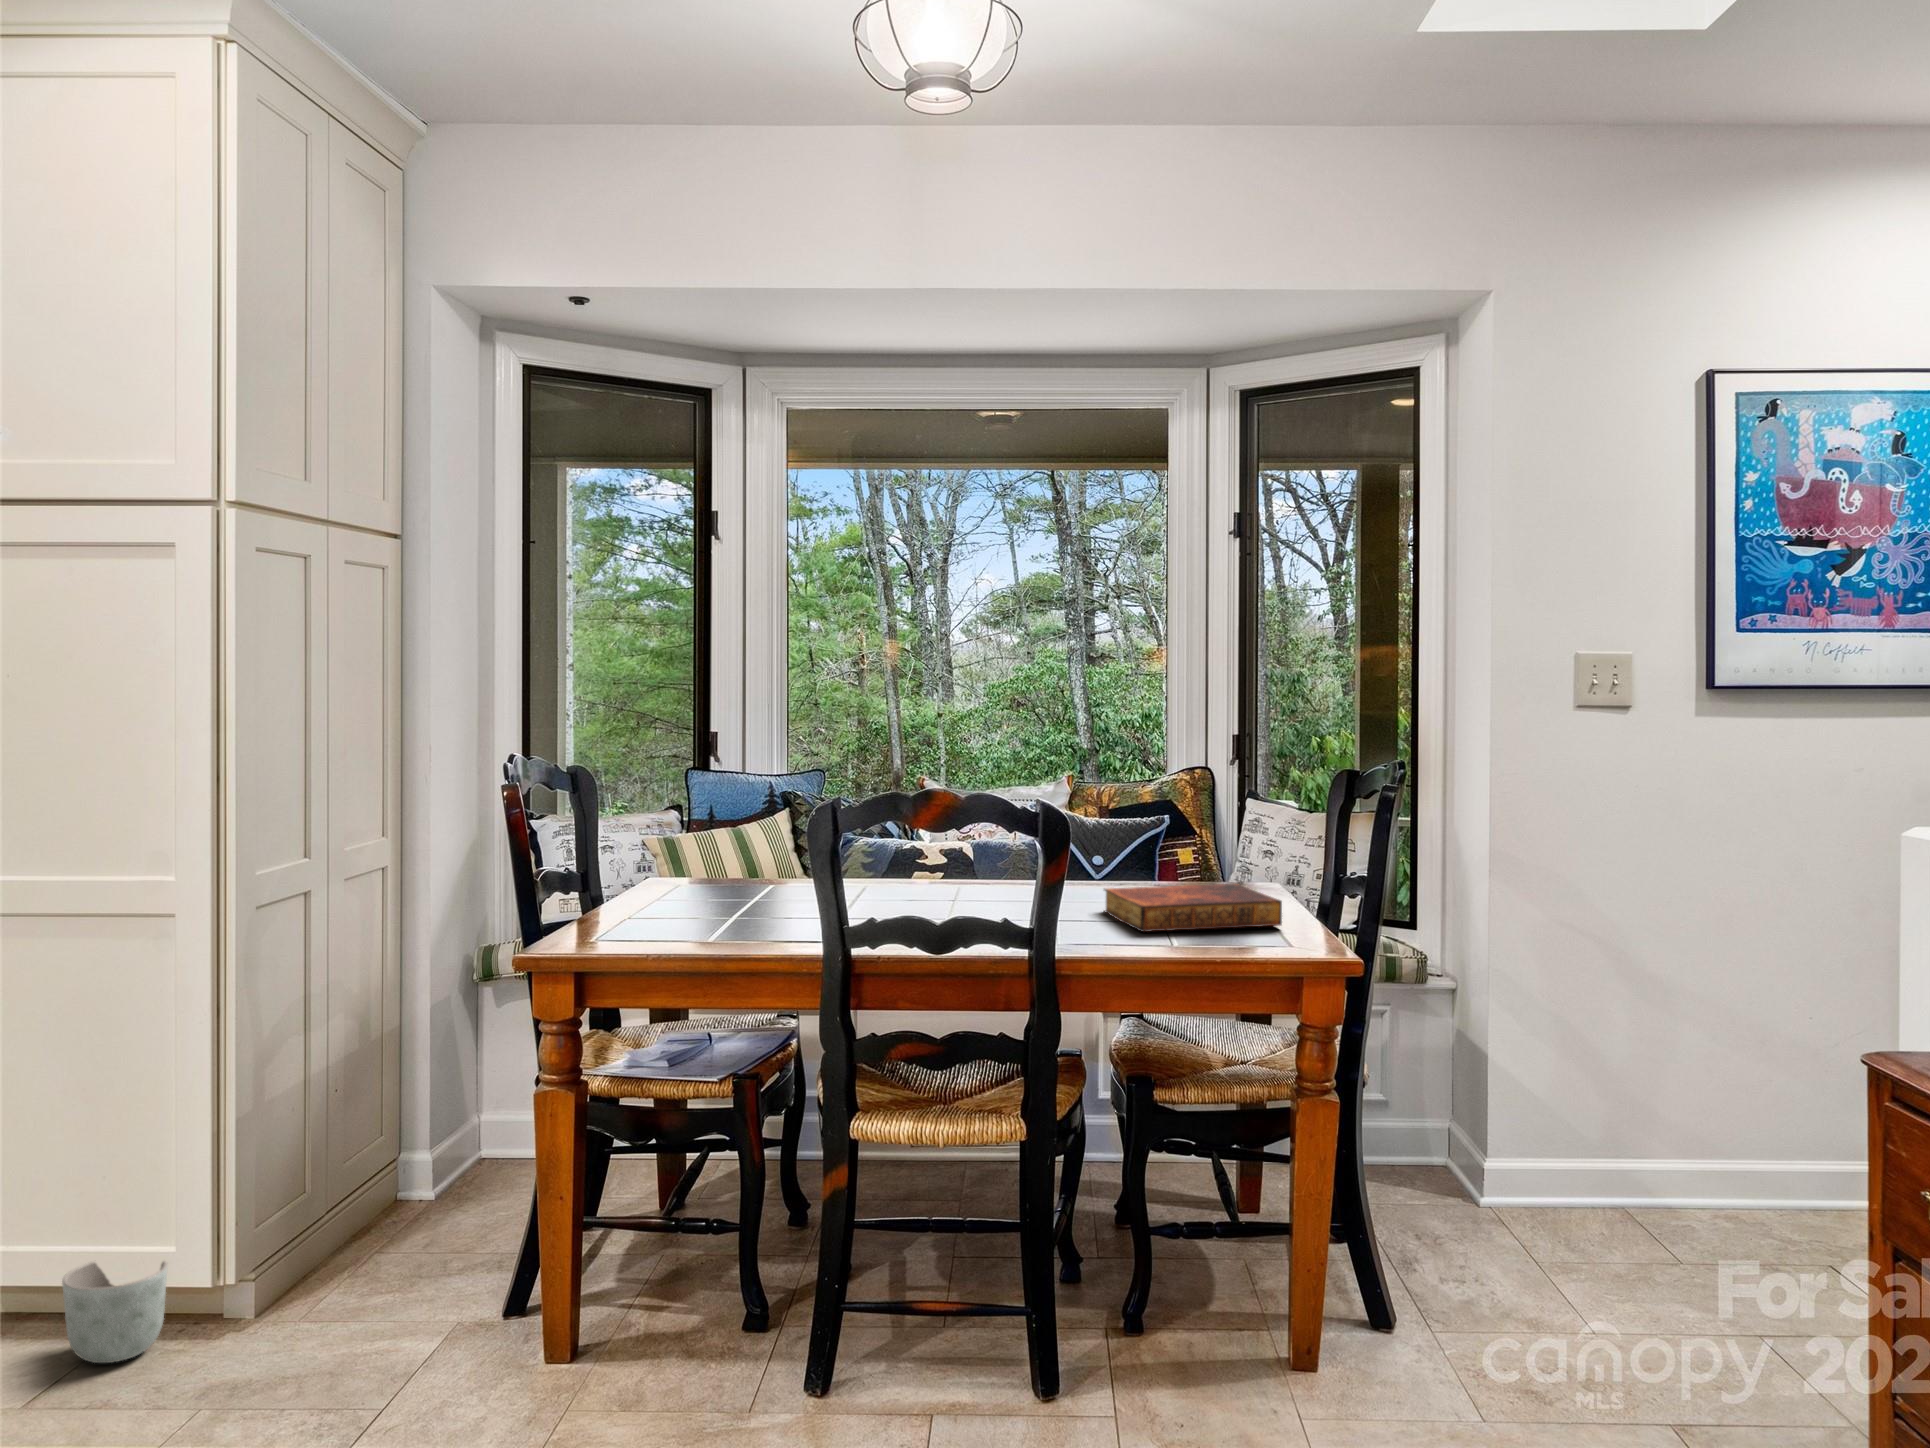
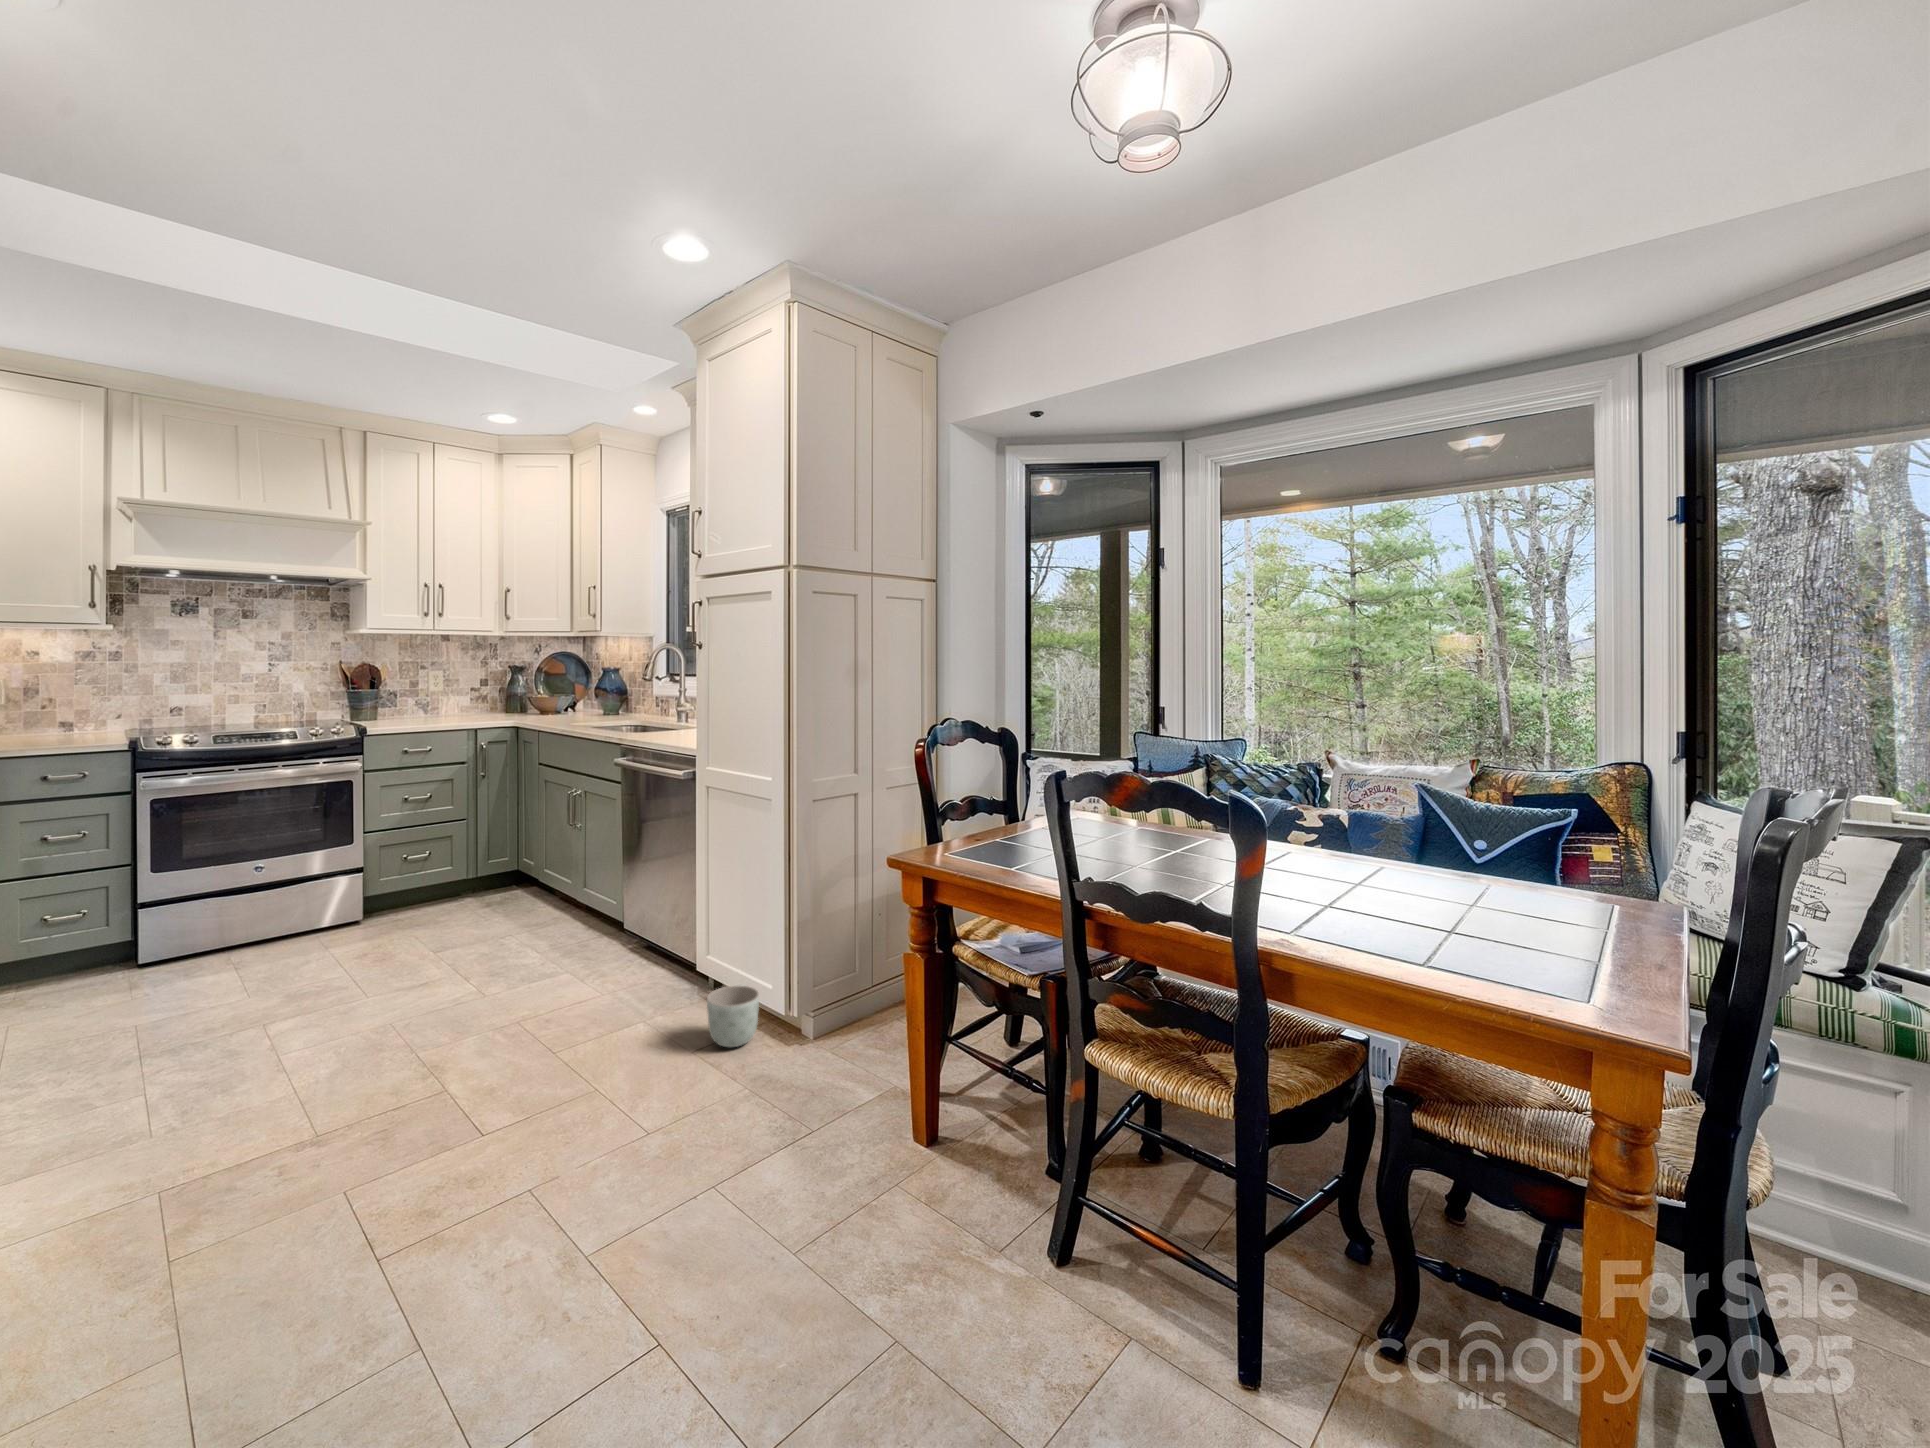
book: present [1105,884,1282,932] -> none [1407,878,1624,963]

